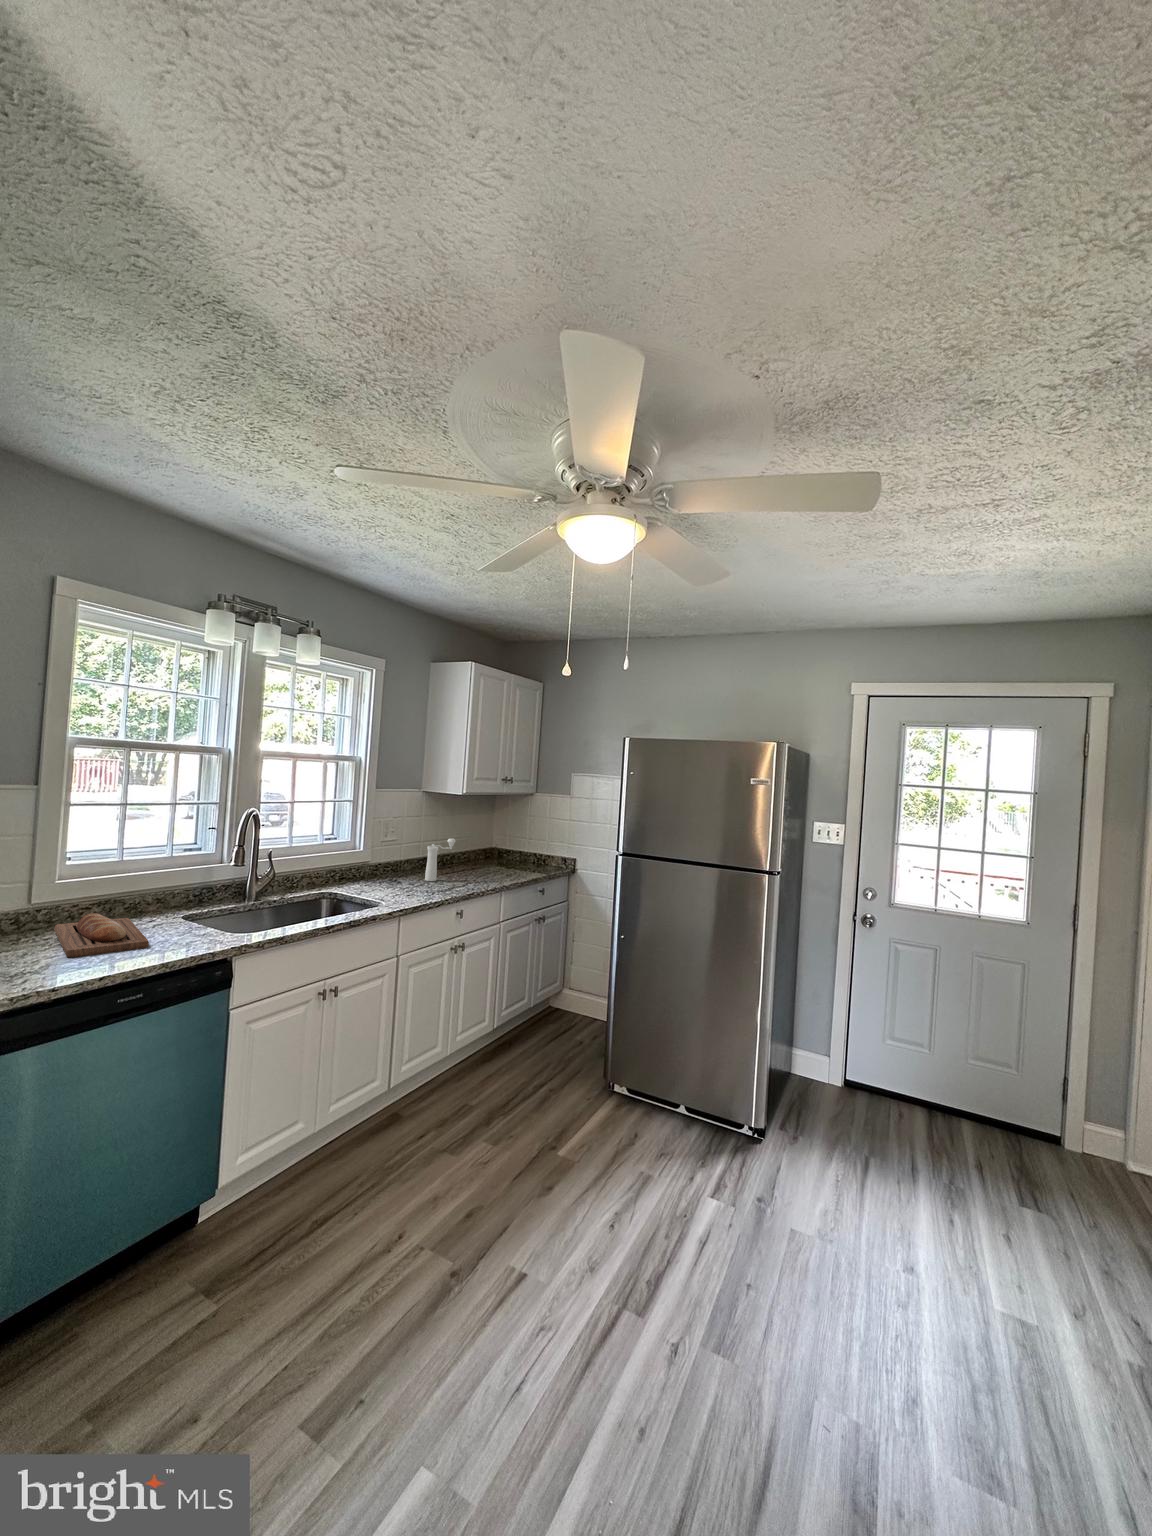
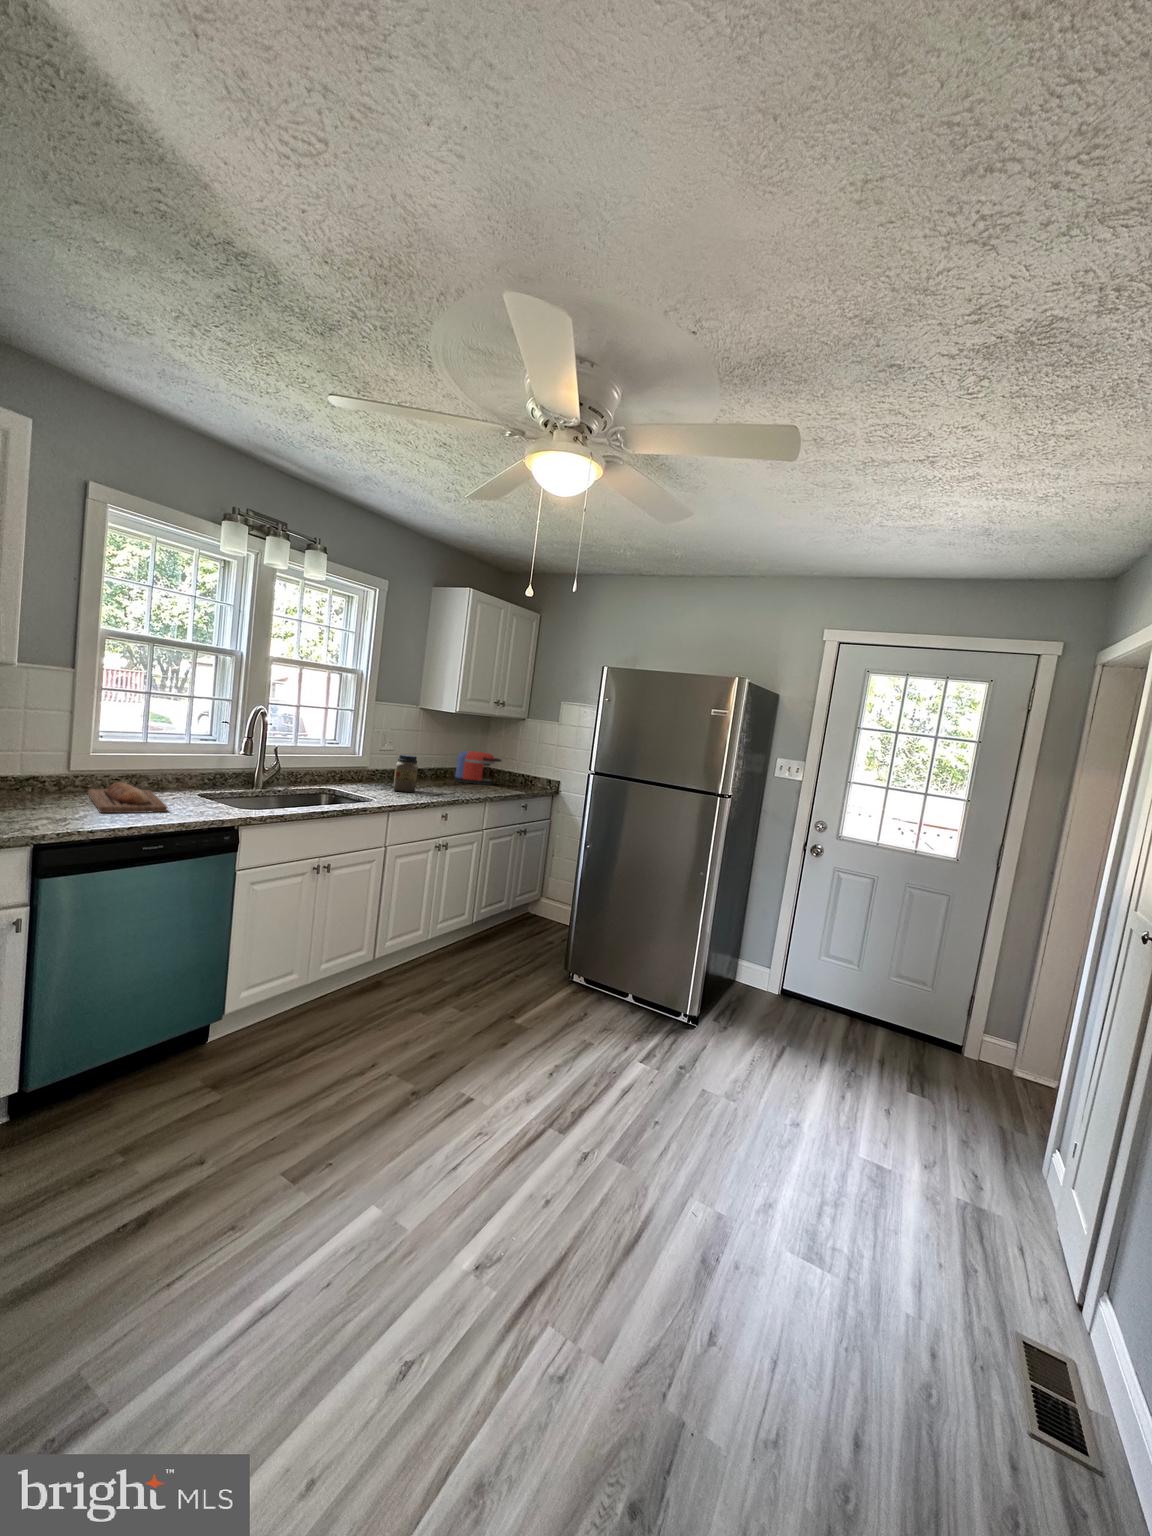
coffee maker: none [462,835,512,870] -> present [454,751,501,785]
pepper mill: present [425,839,456,881] -> none [417,750,447,788]
jar: none [401,848,427,889] -> present [394,755,418,792]

